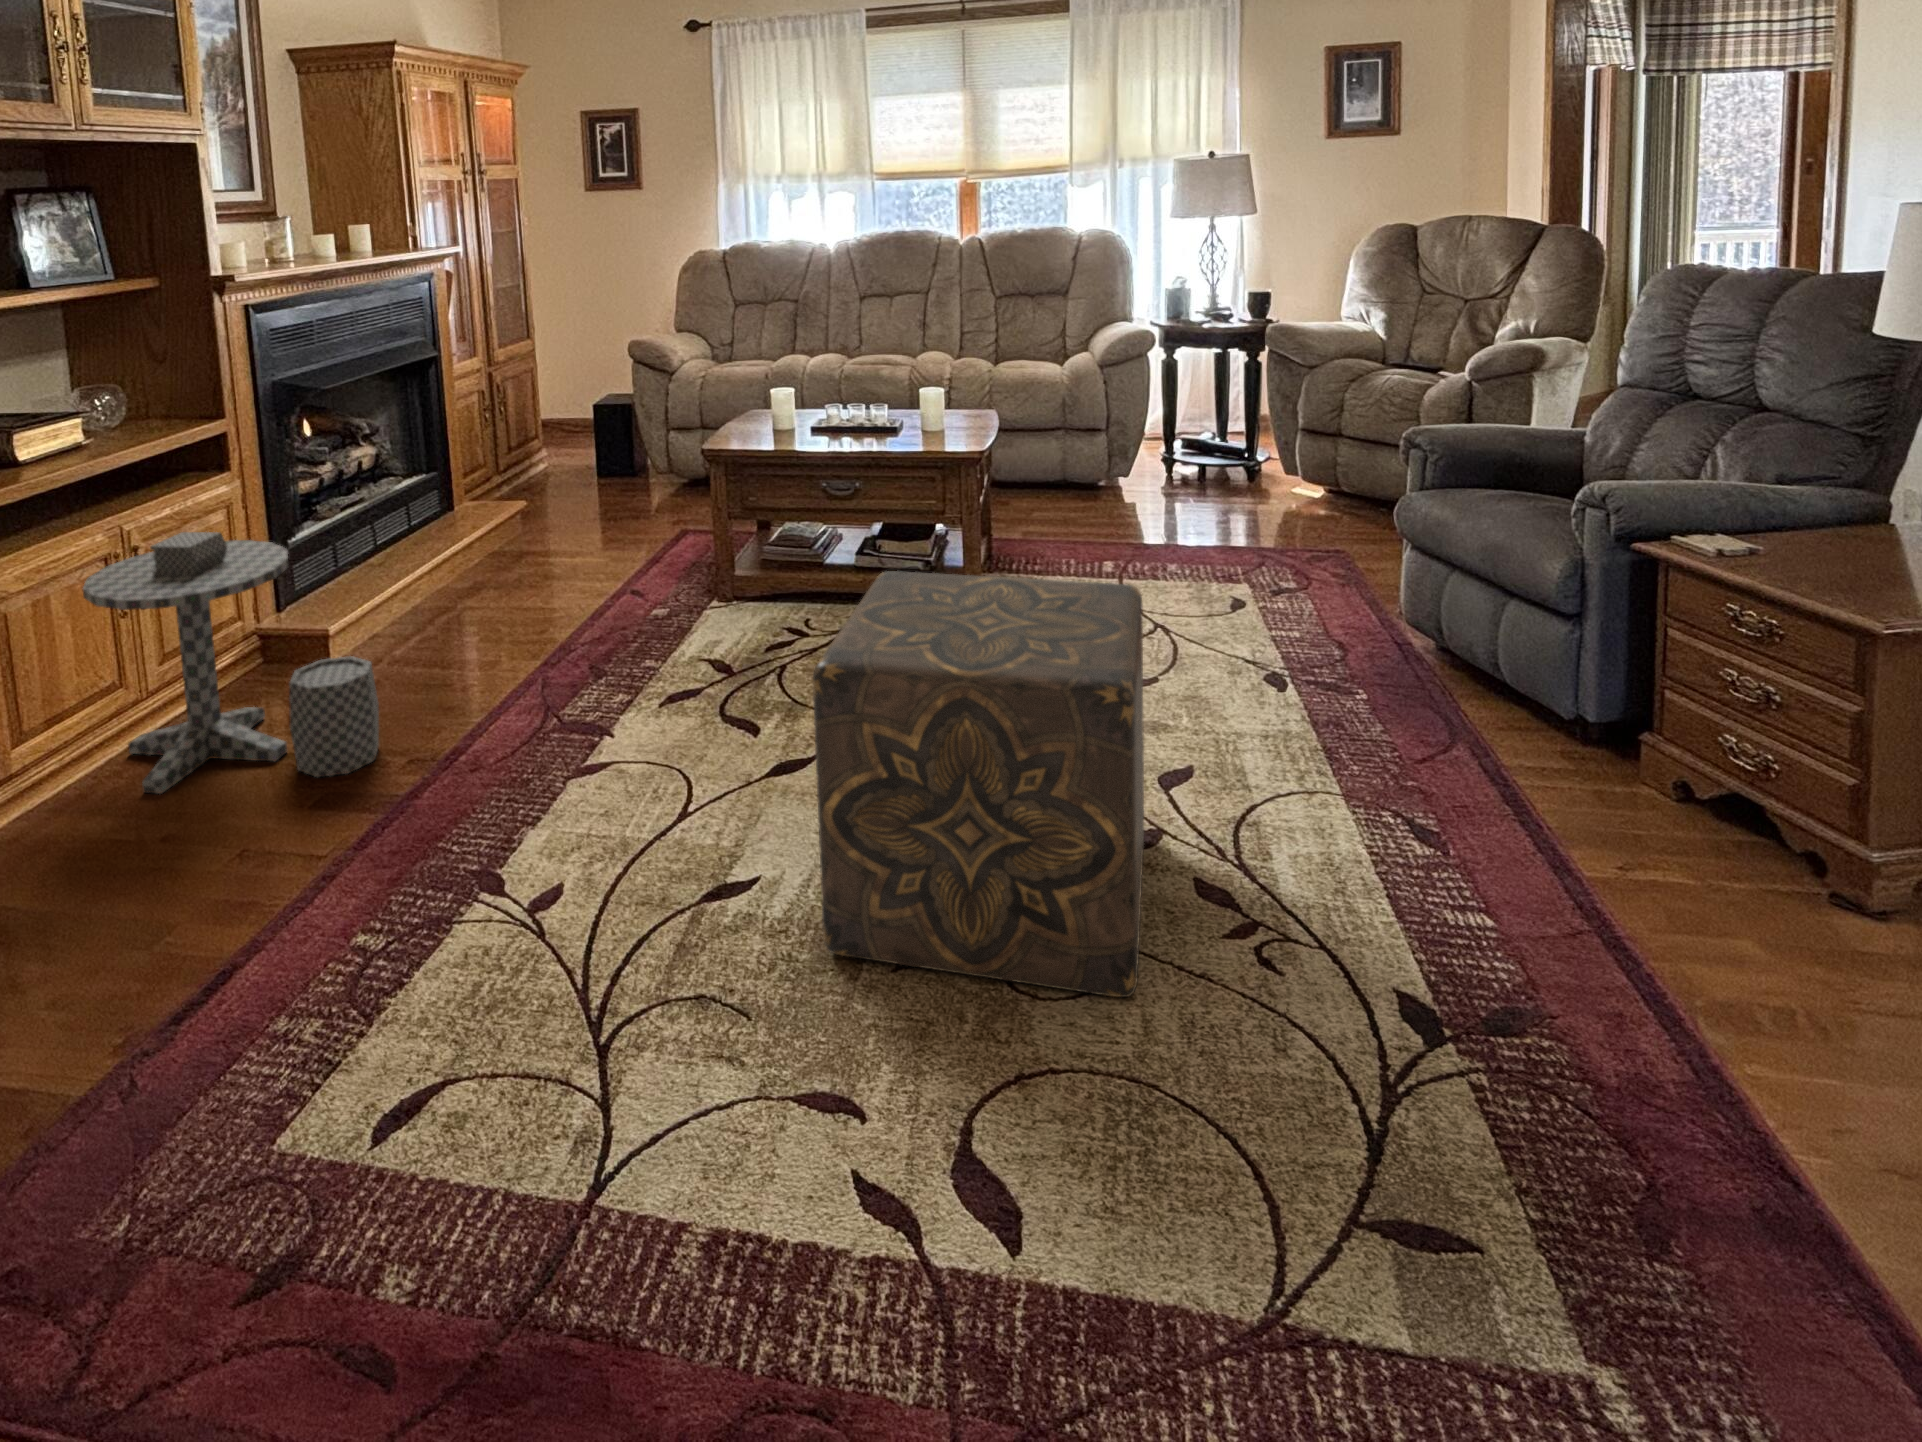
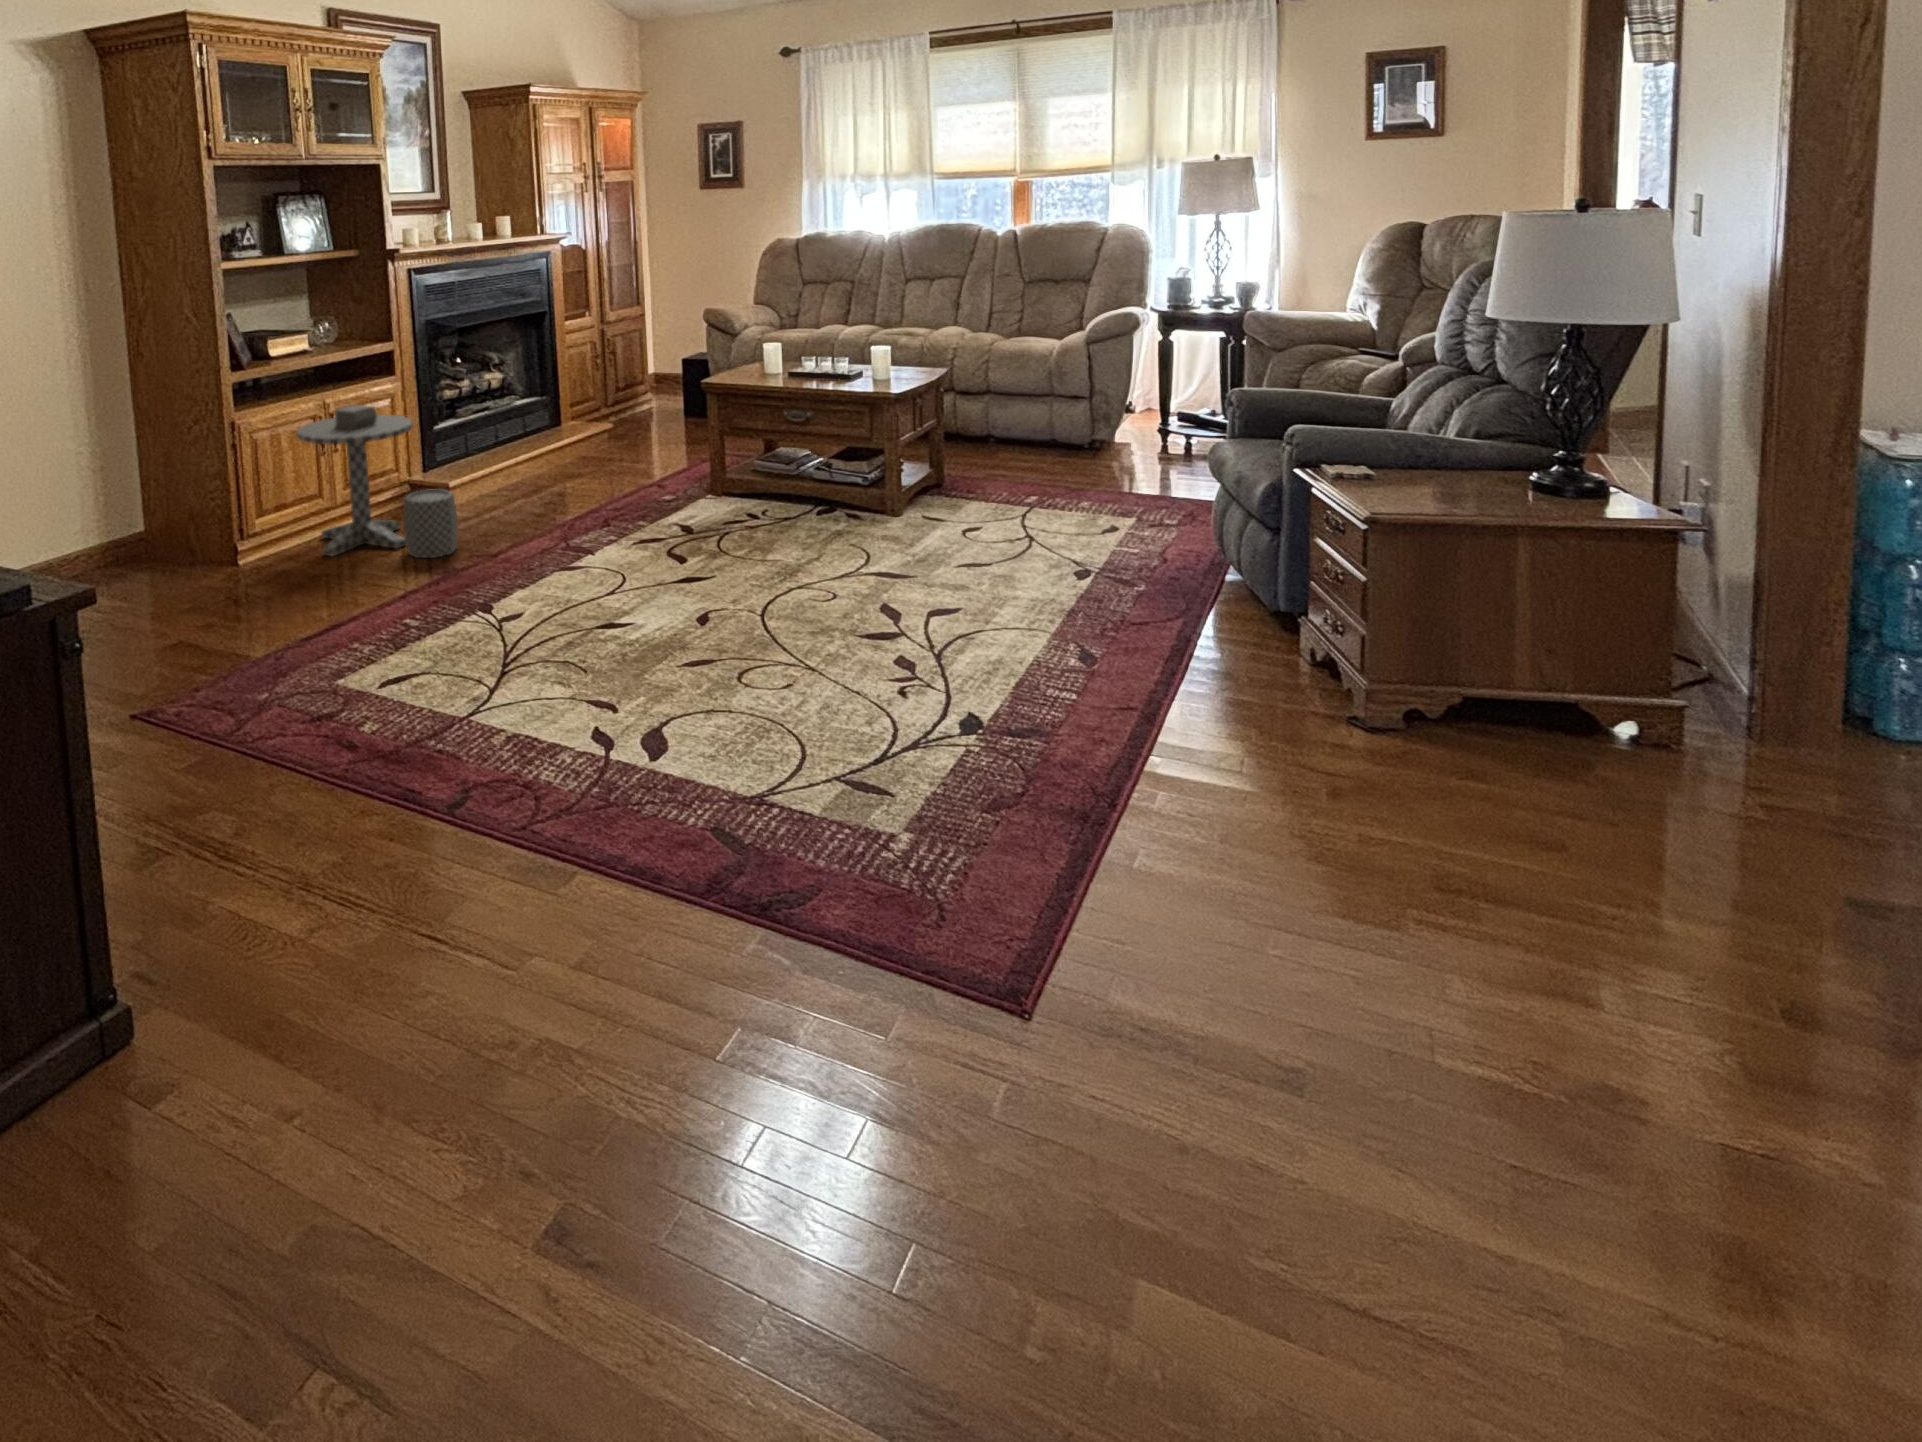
ottoman: present [813,571,1144,997] -> none [640,448,889,698]

